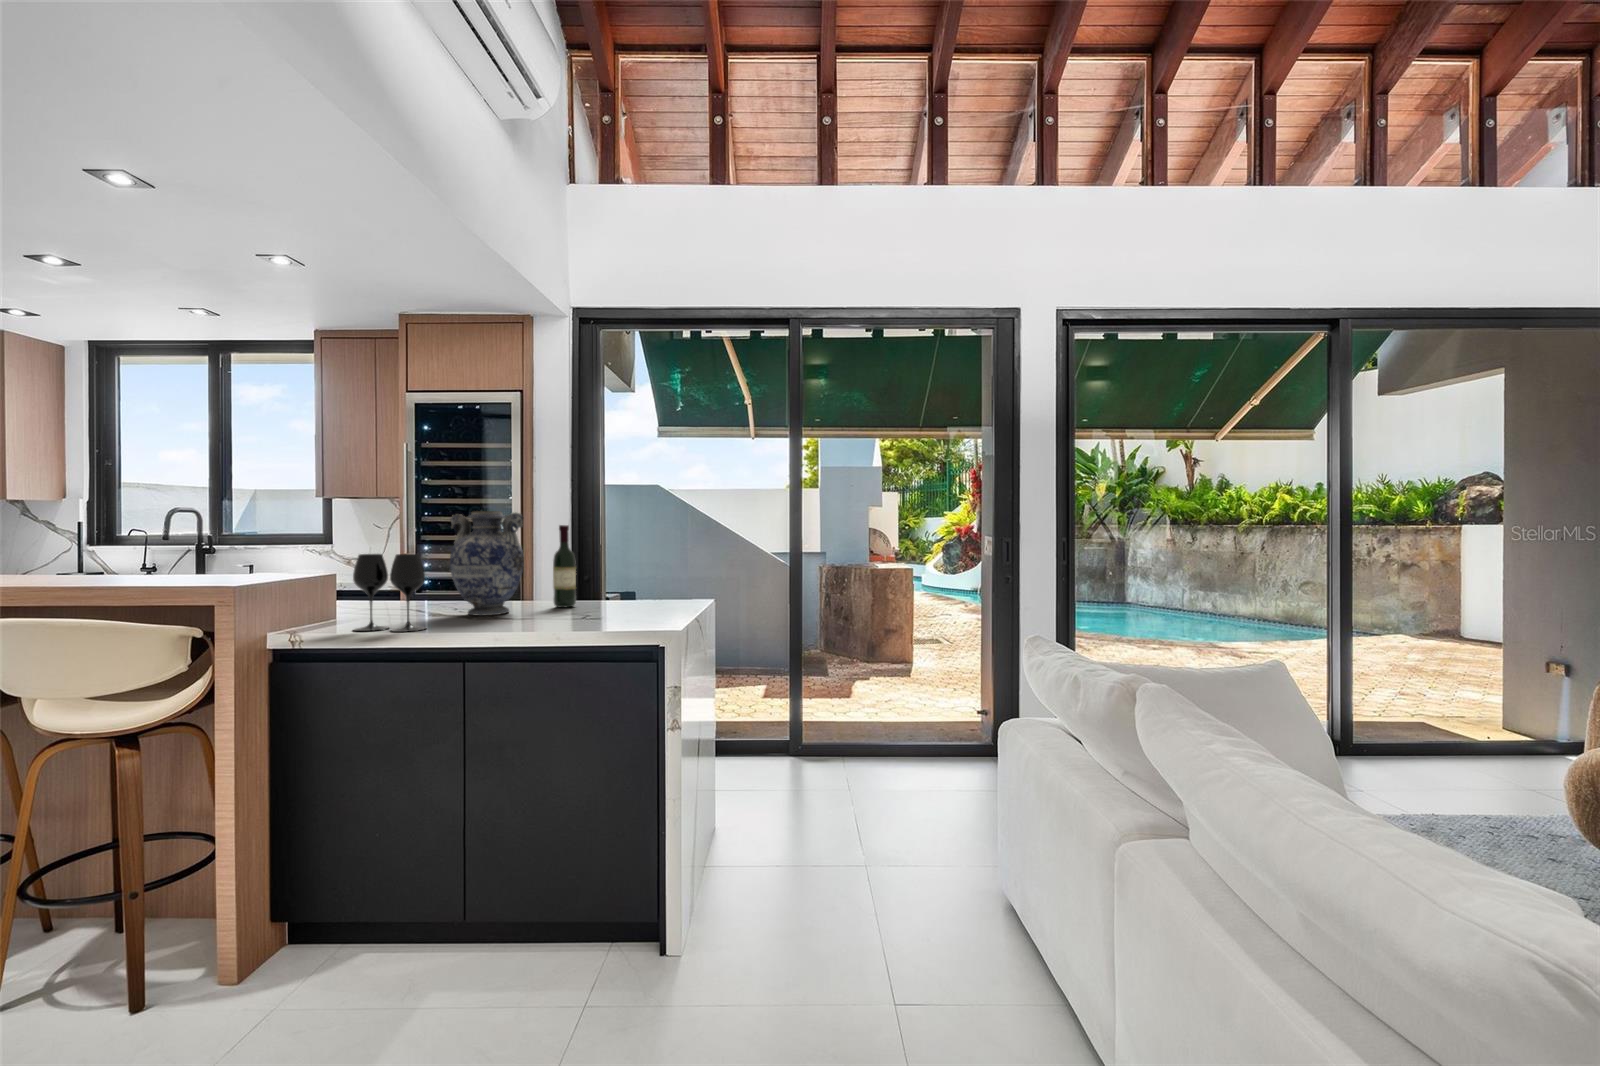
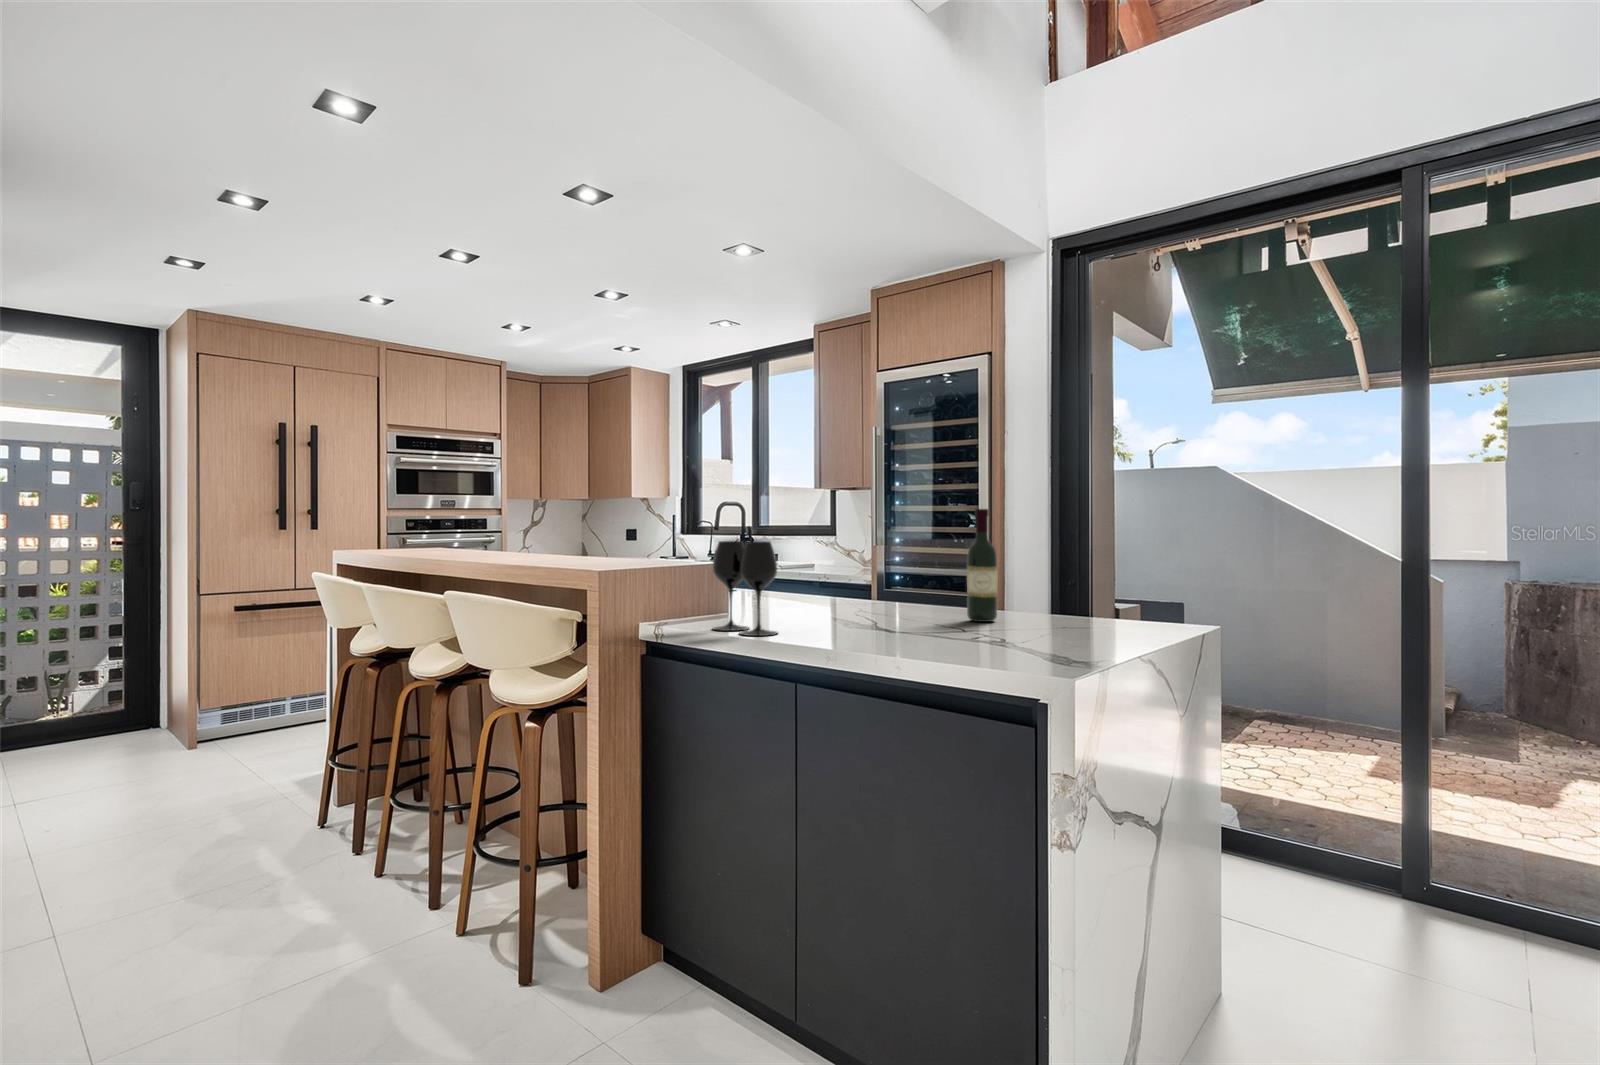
vase: present [450,511,524,616] -> none [835,491,922,624]

